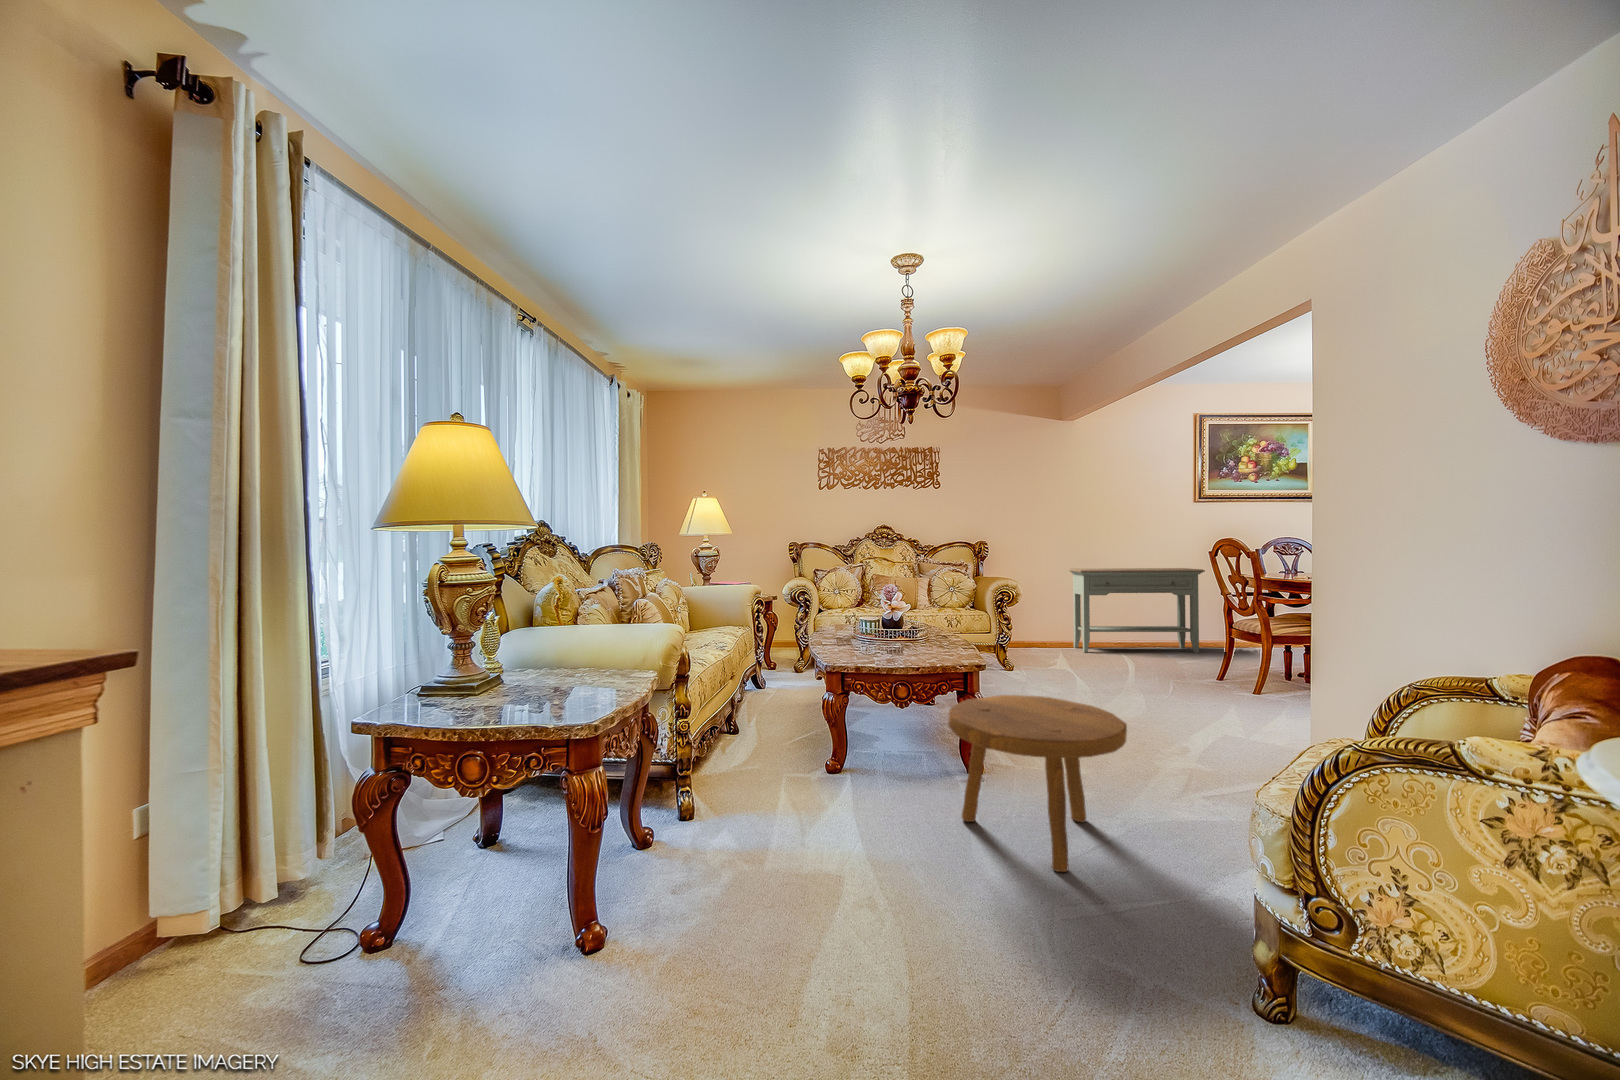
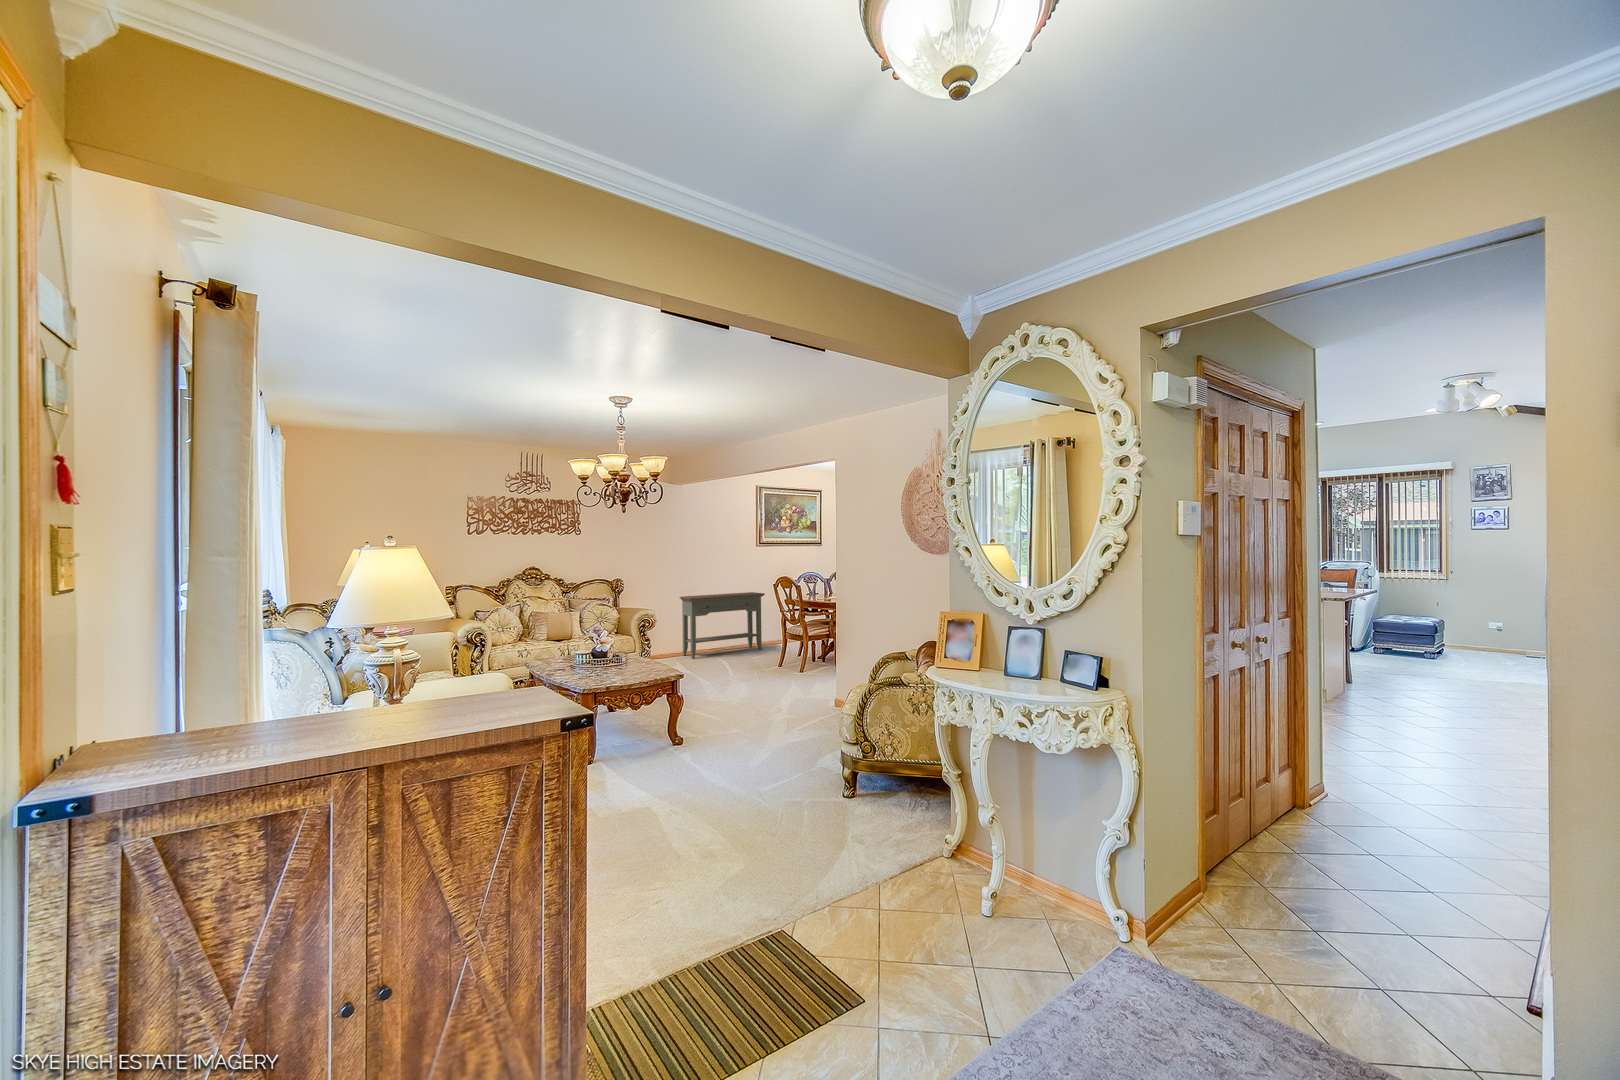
footstool: present [948,695,1127,872] -> none [686,689,778,777]

